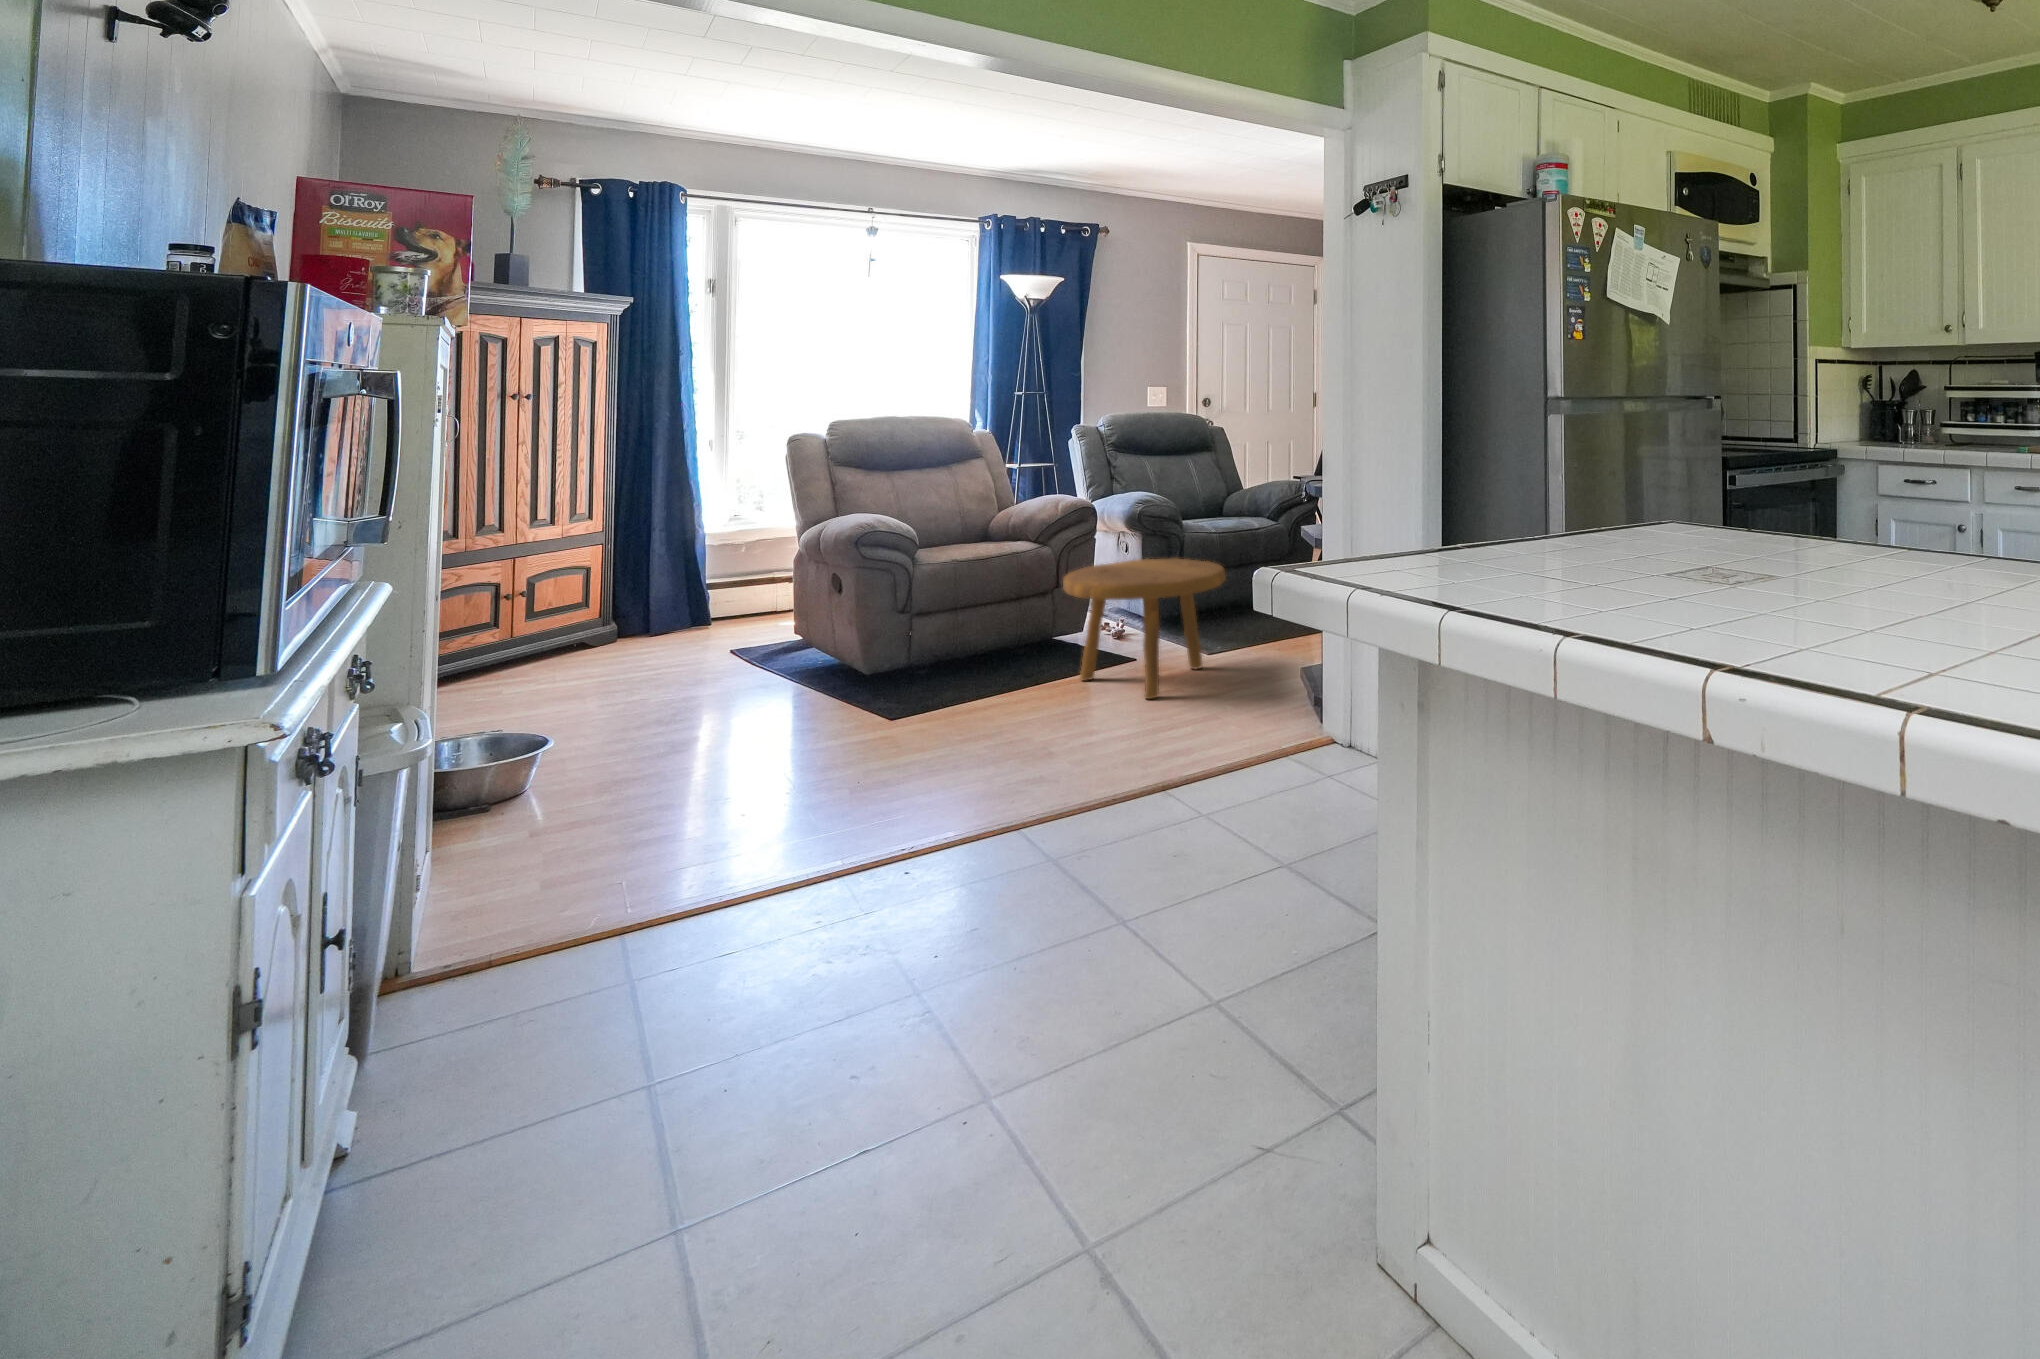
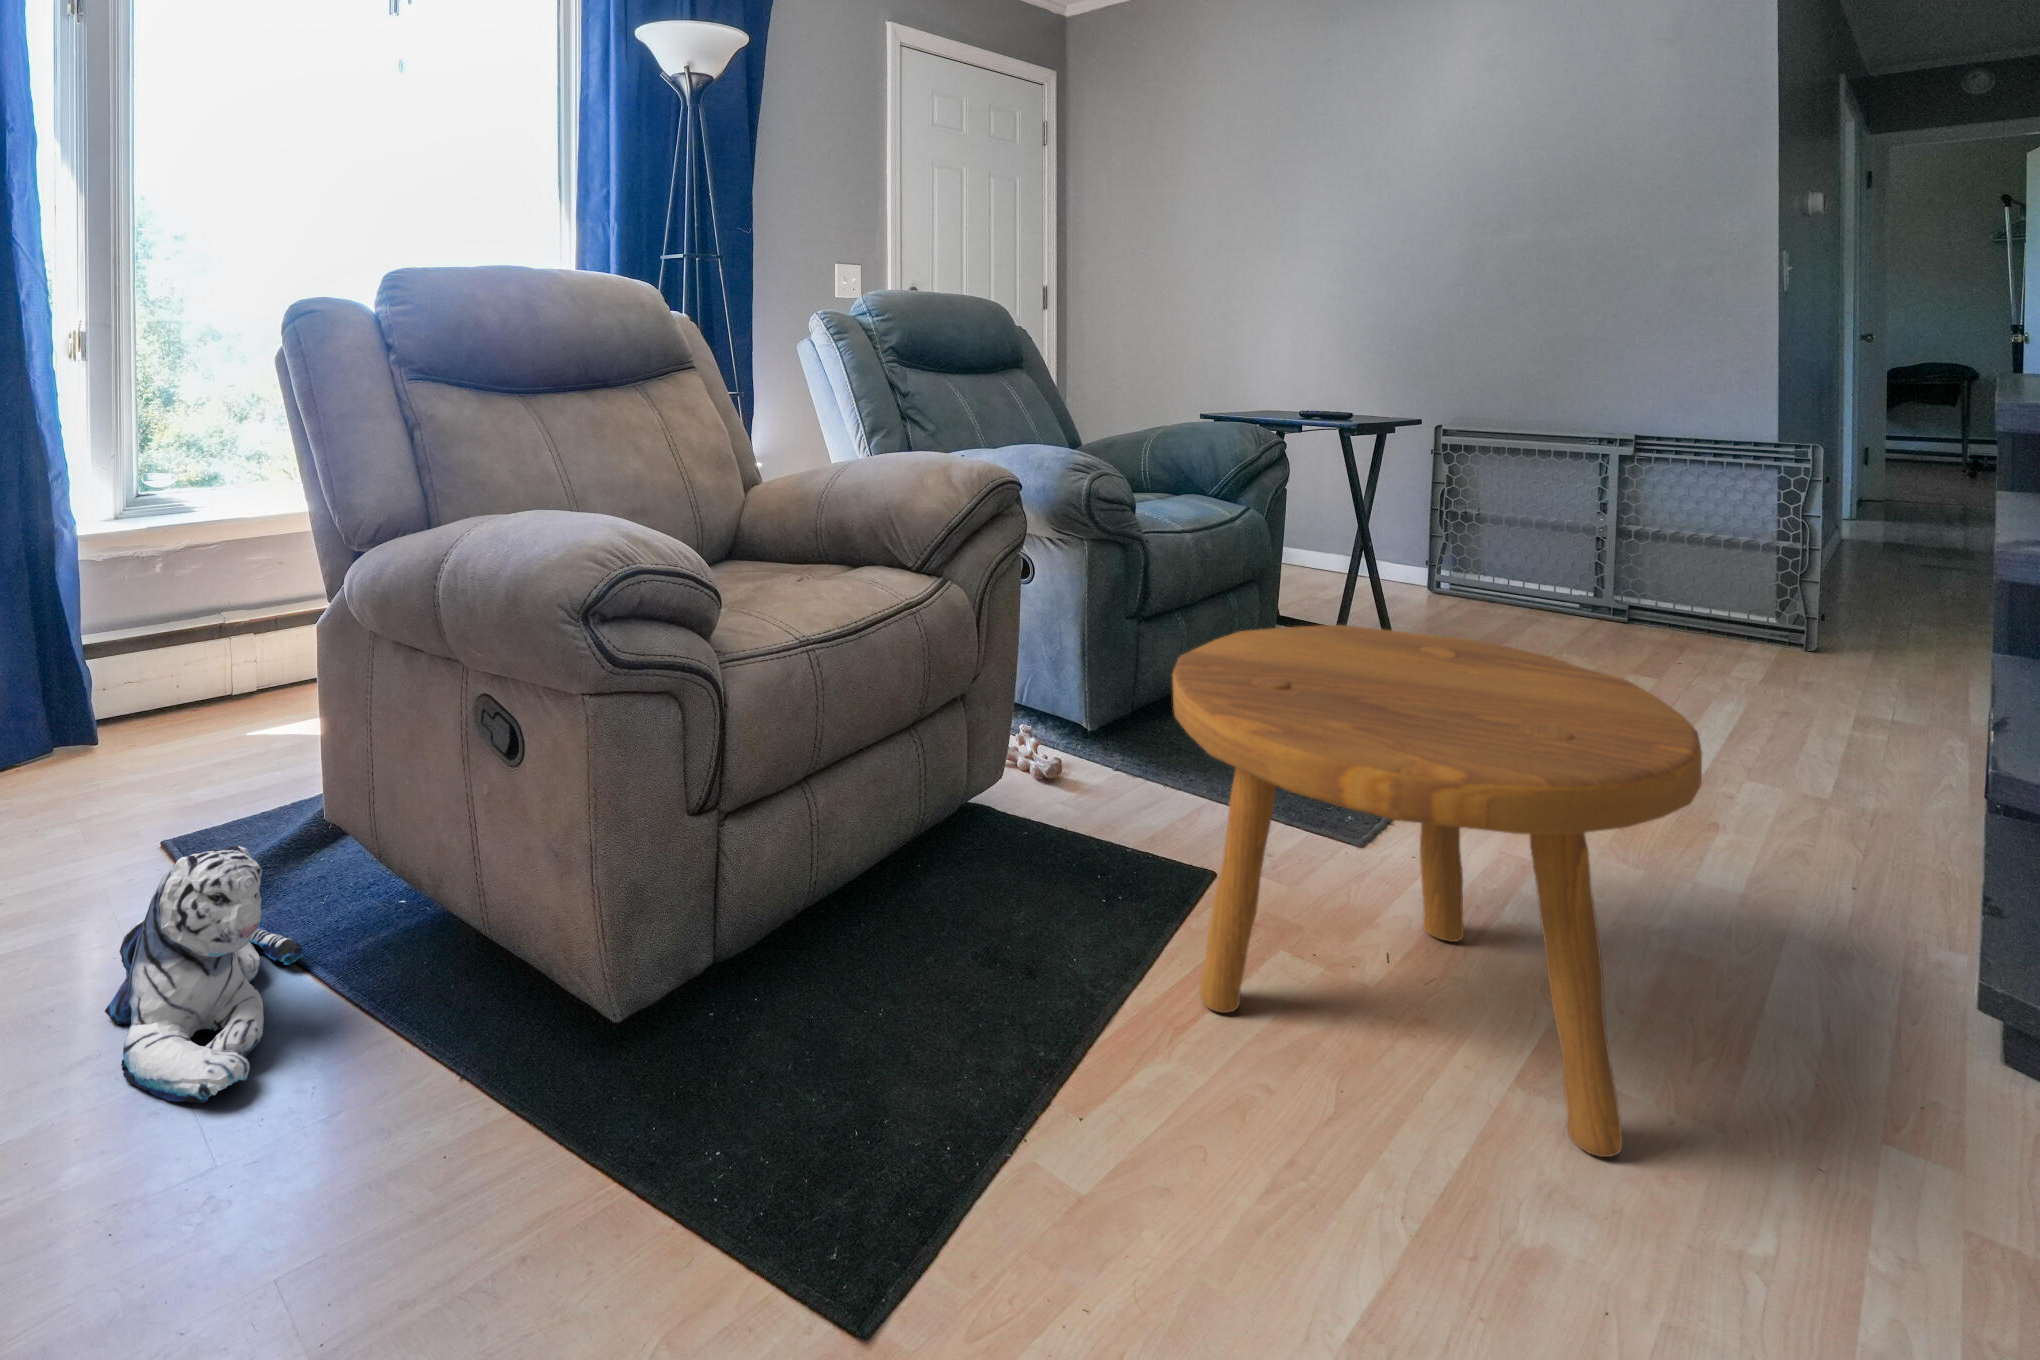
plush toy: none [711,625,782,693] -> present [105,846,304,1103]

